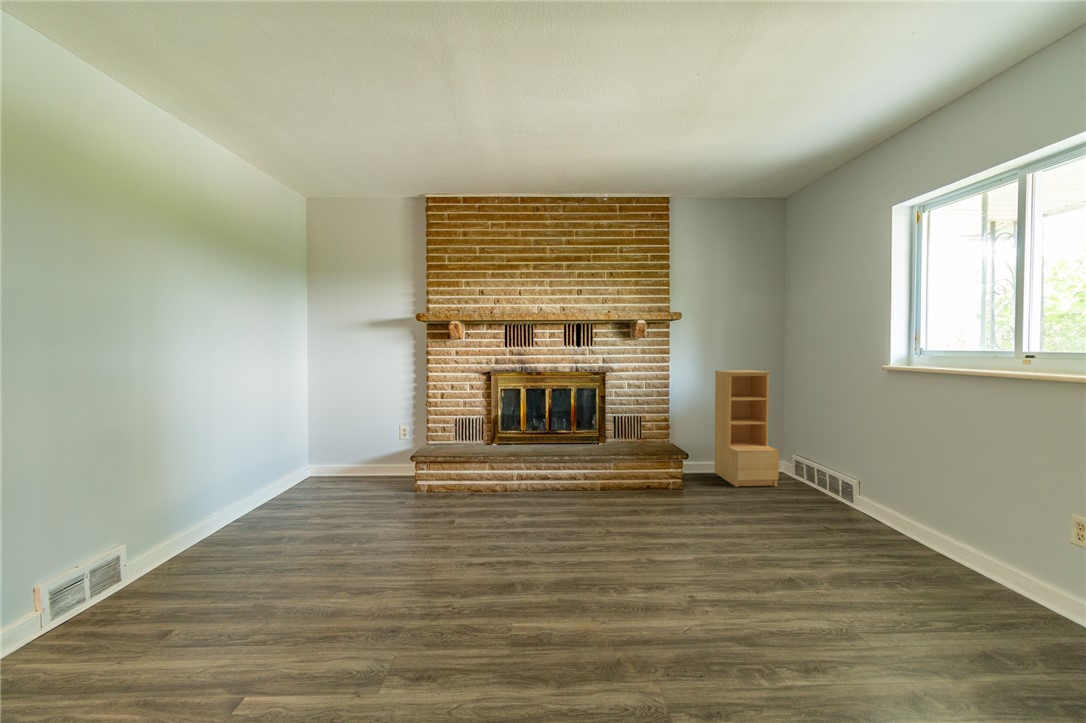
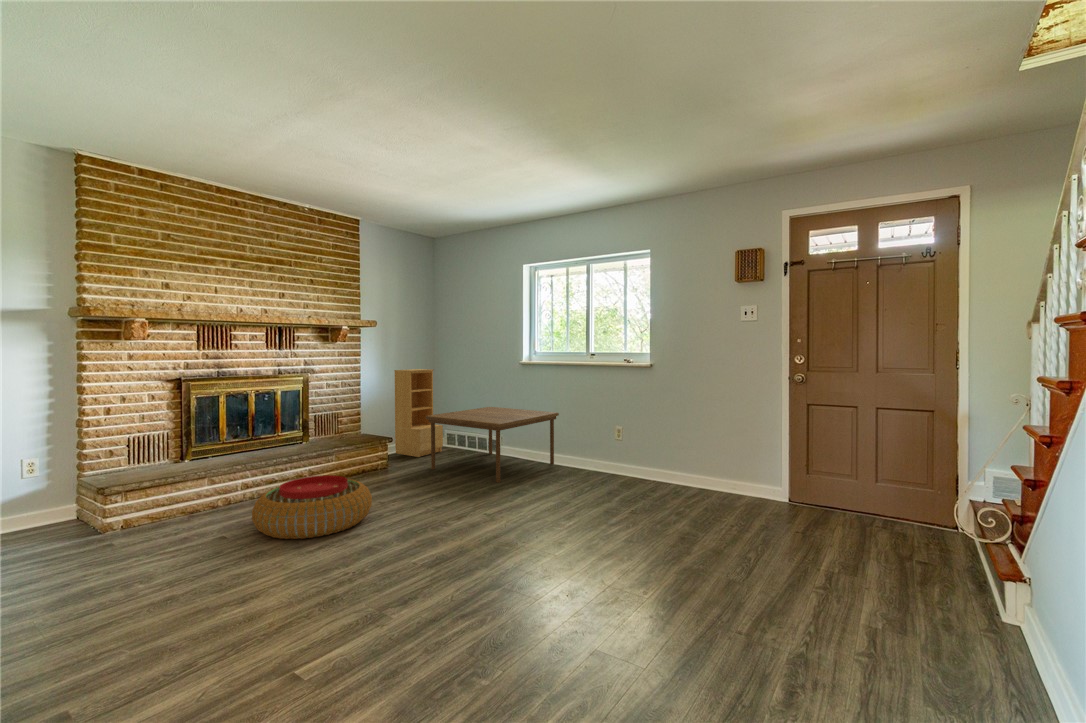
coffee table: none [723,437,1016,589] -> present [426,407,559,483]
pouf: none [450,490,578,578] -> present [252,475,372,539]

